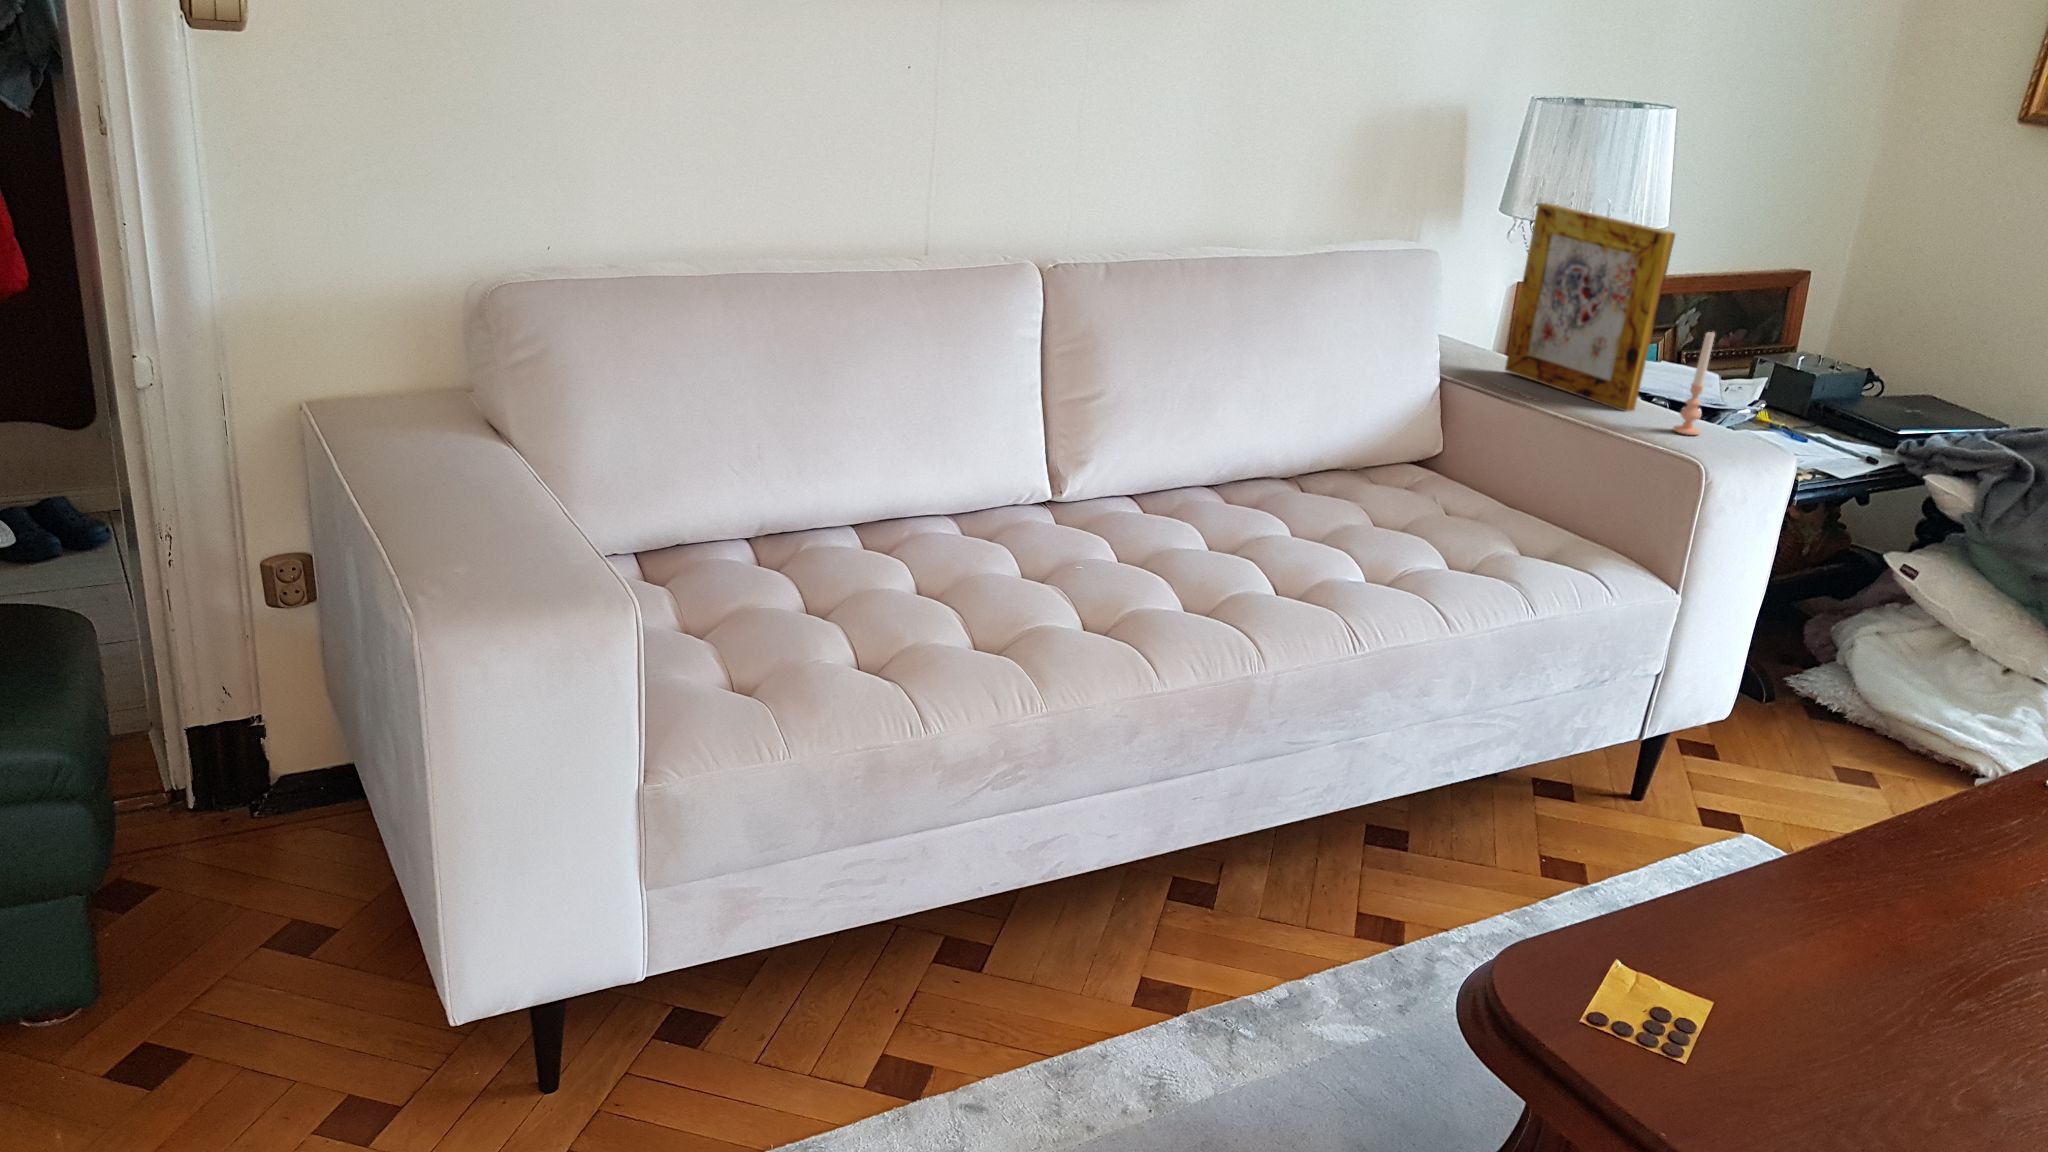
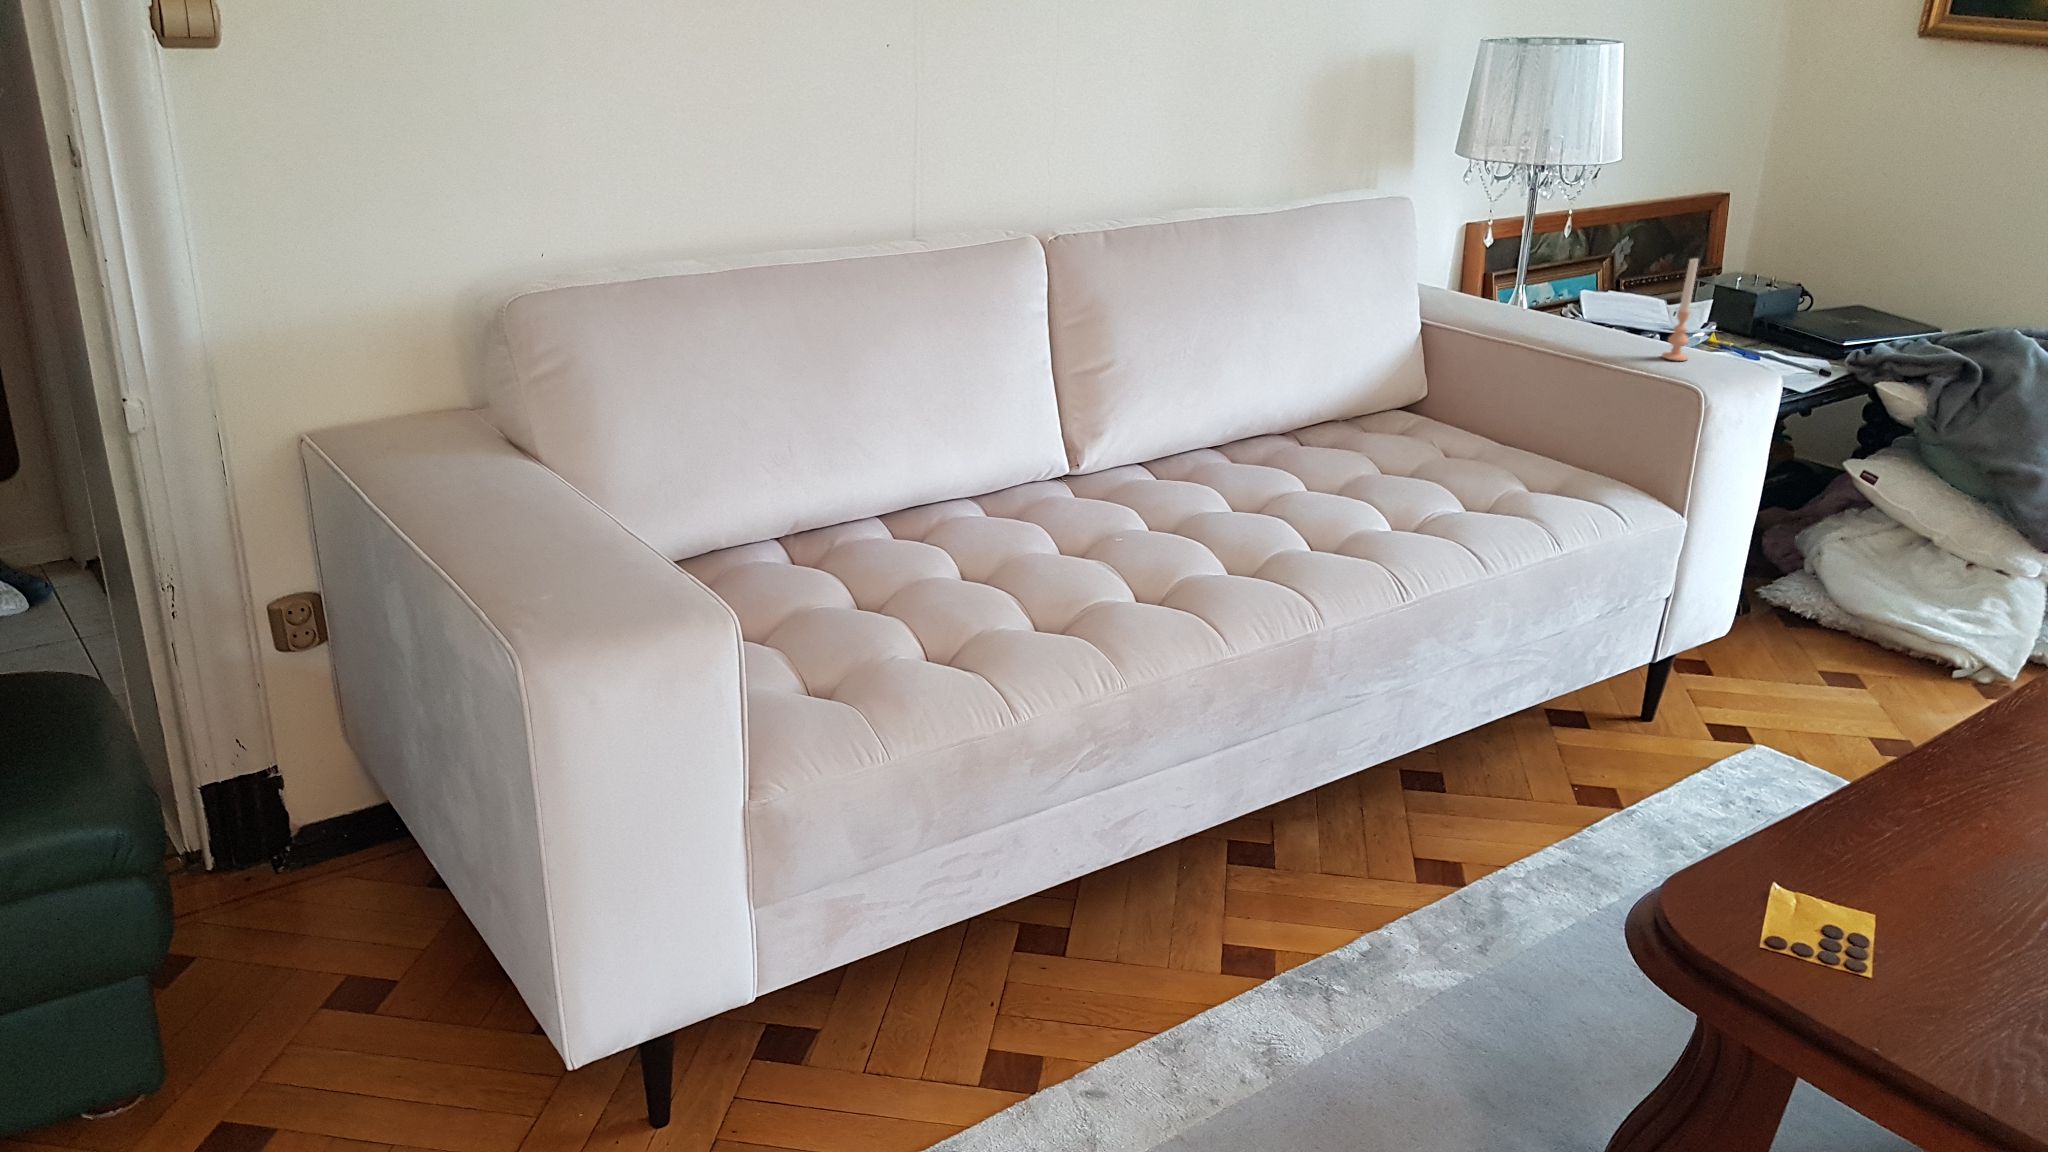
picture frame: present [1505,203,1675,411] -> none [1481,142,1650,343]

